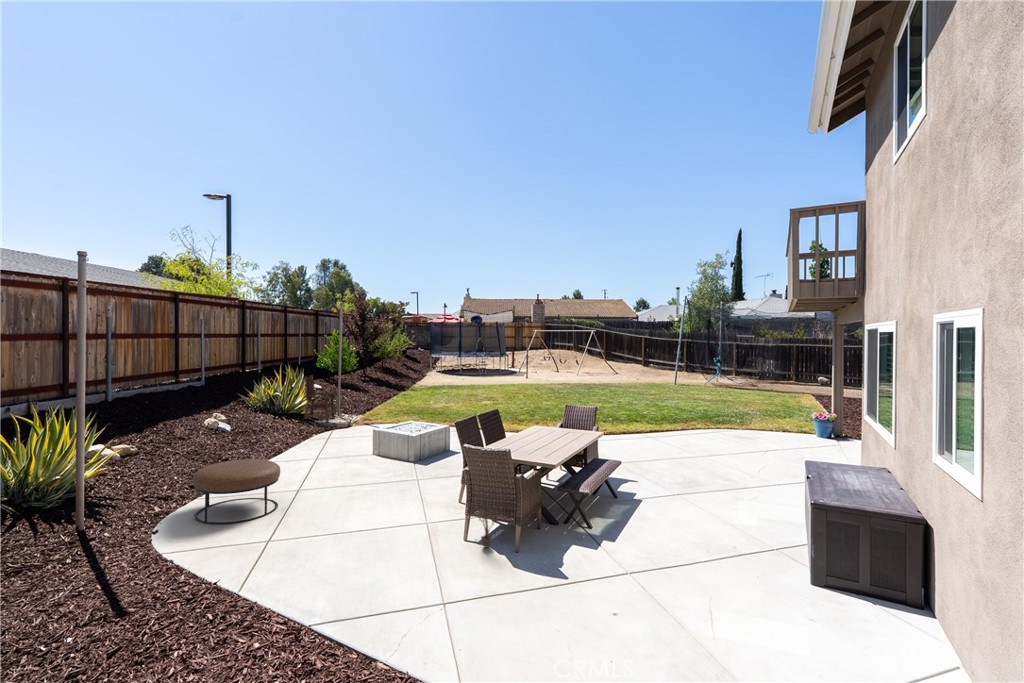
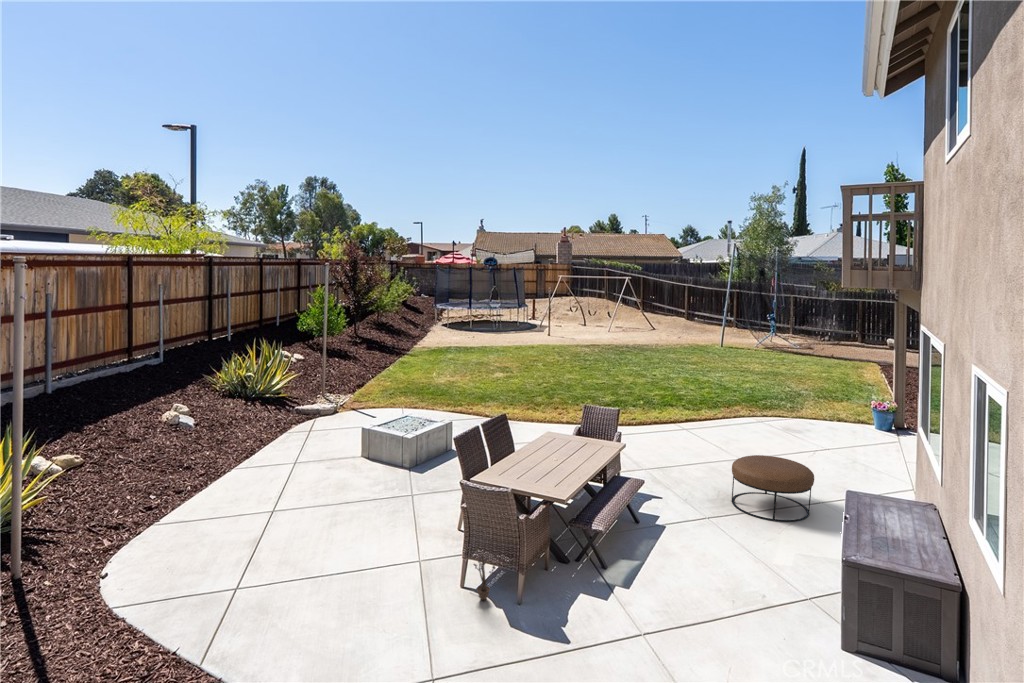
armchair: present [304,376,336,423] -> none [279,352,318,408]
ottoman: present [193,459,280,524] -> present [731,455,814,522]

